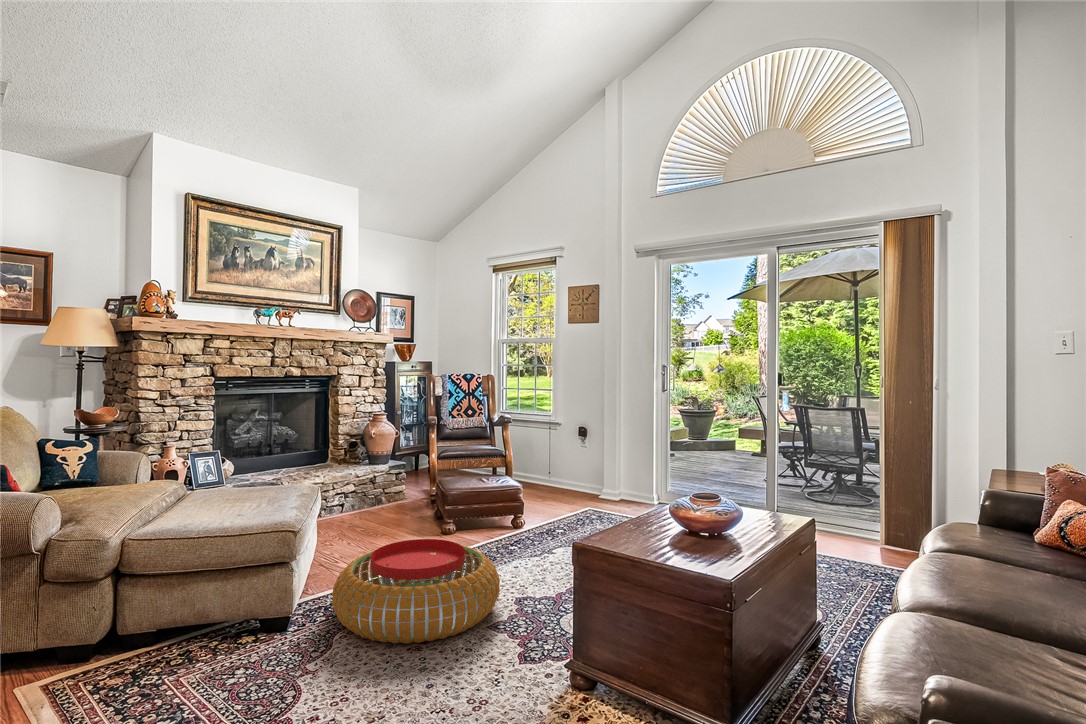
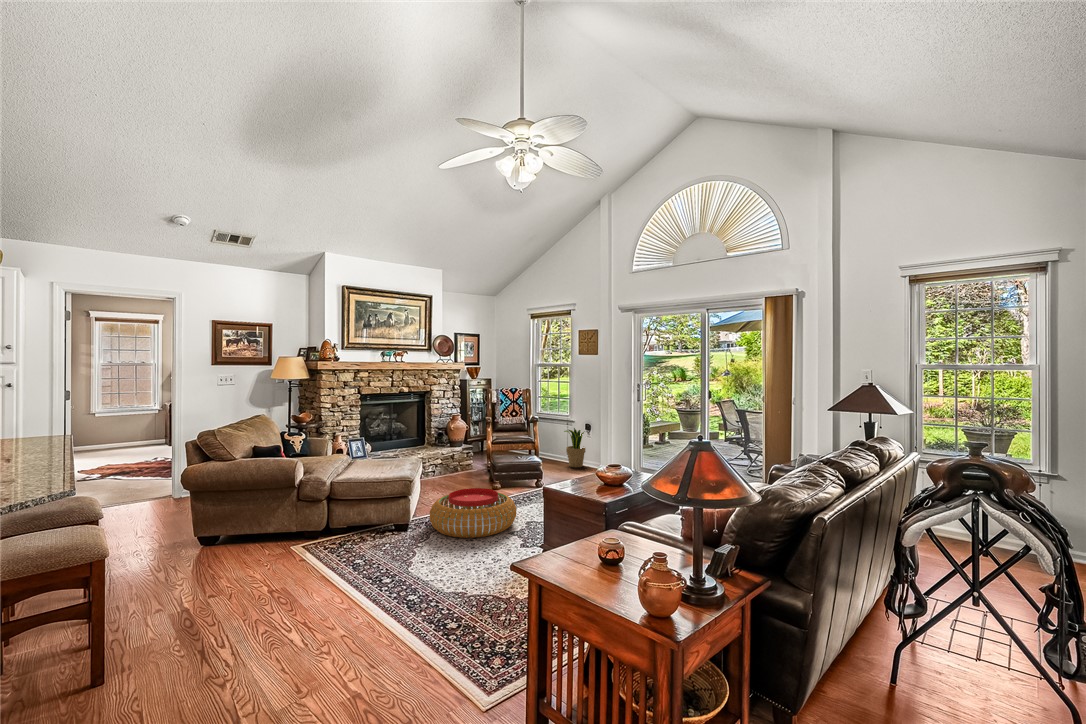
potted plant: none [546,433,582,493] -> present [564,428,586,467]

